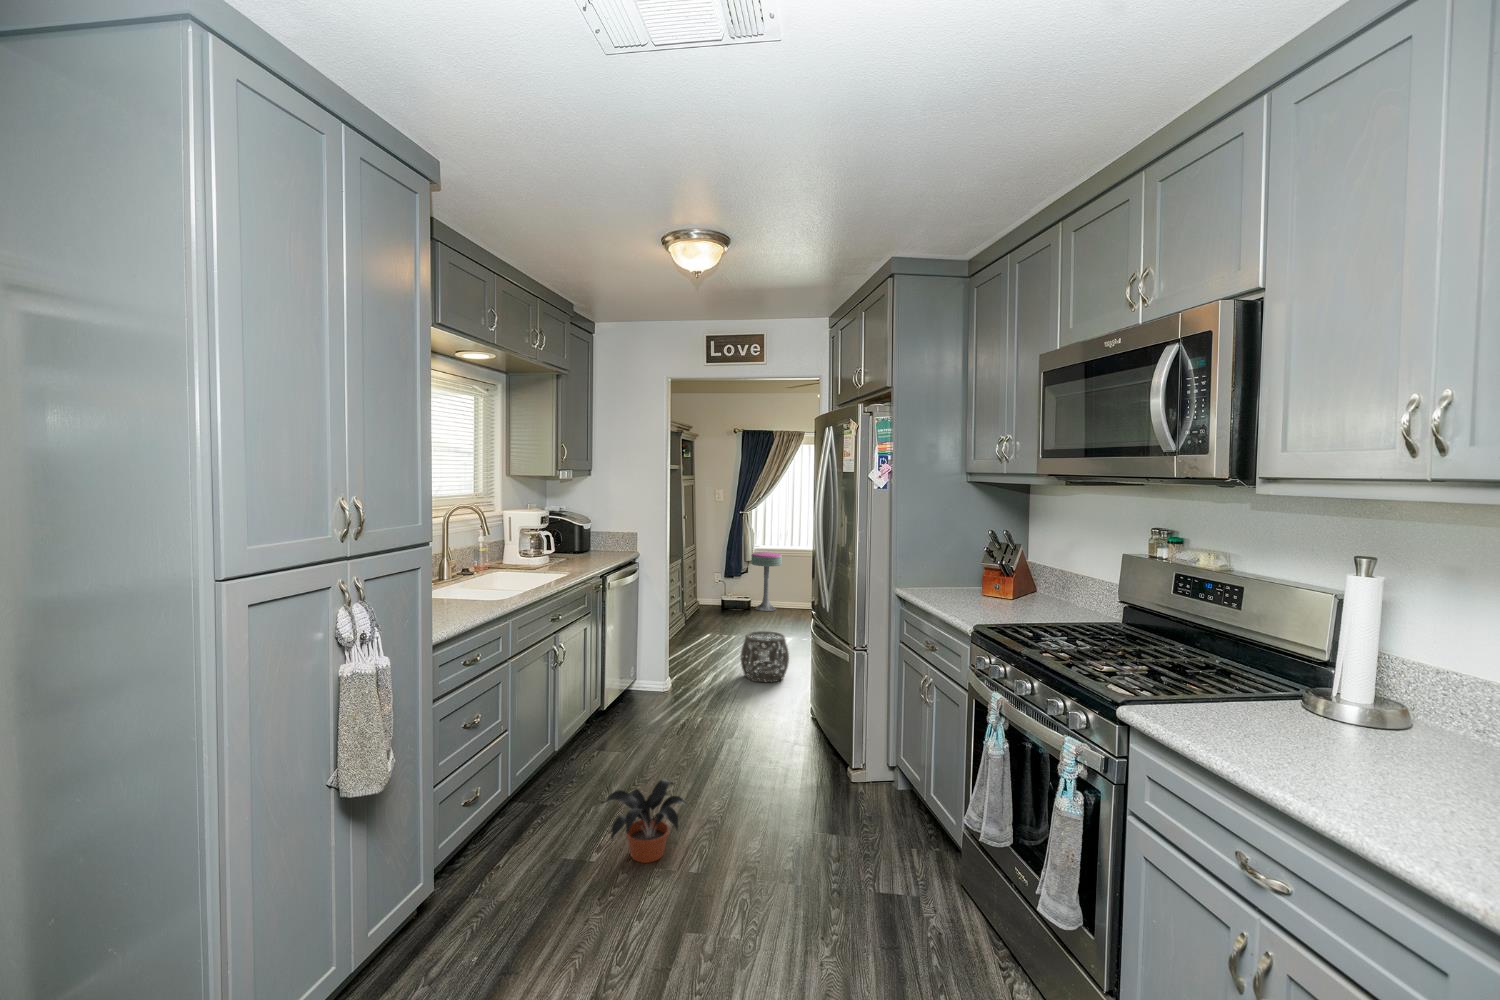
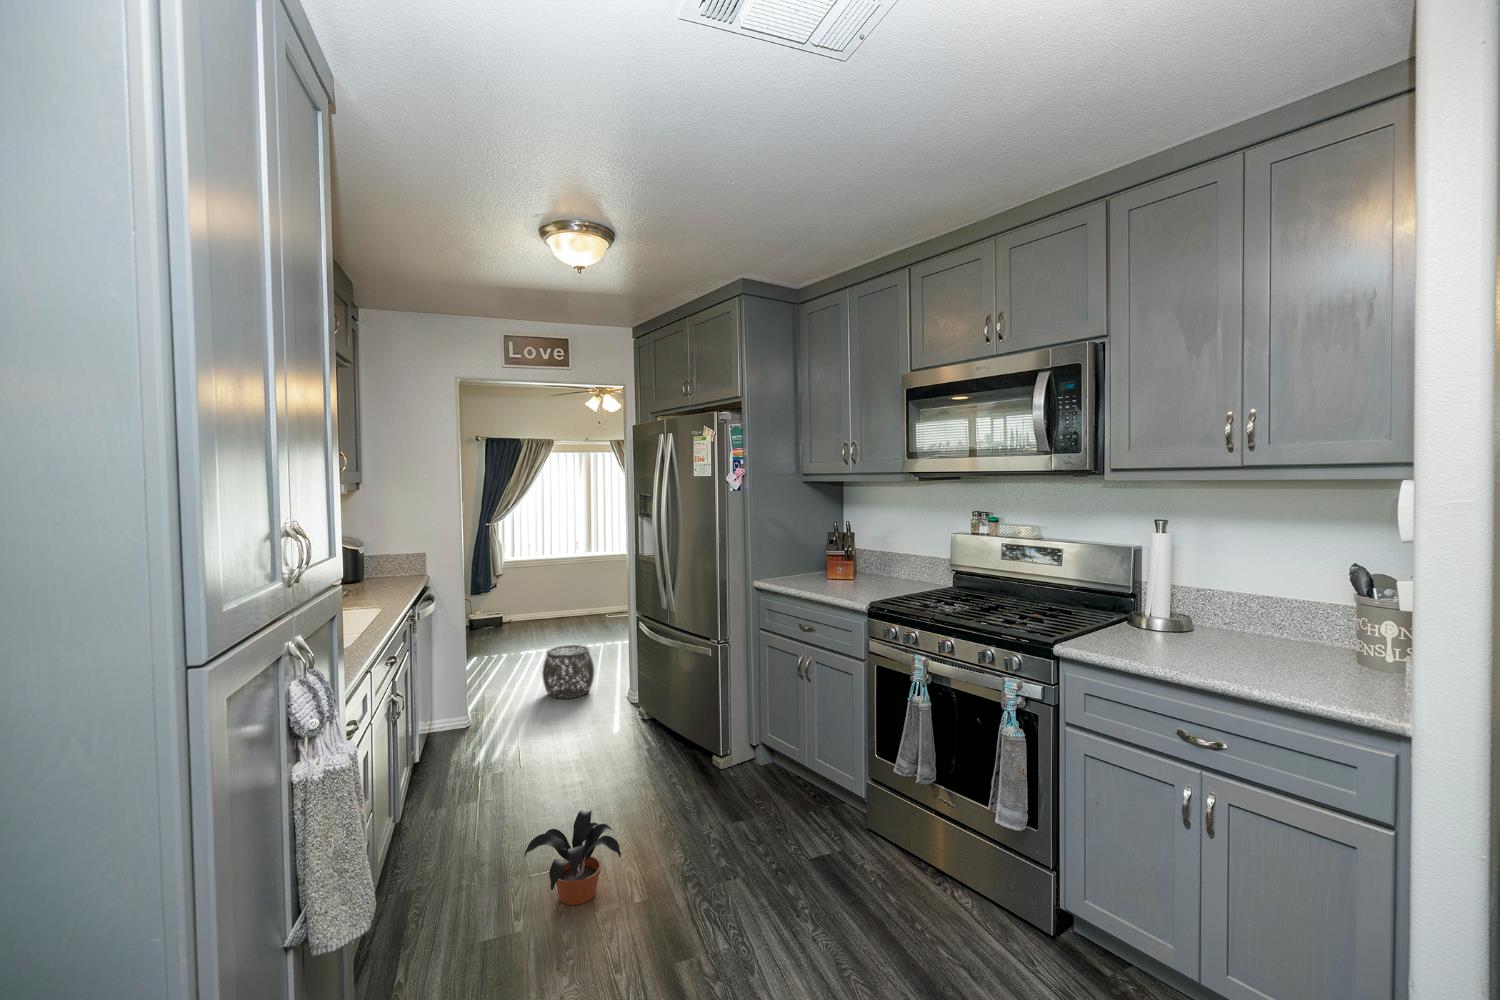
bar stool: present [751,552,782,611] -> none [501,566,535,628]

